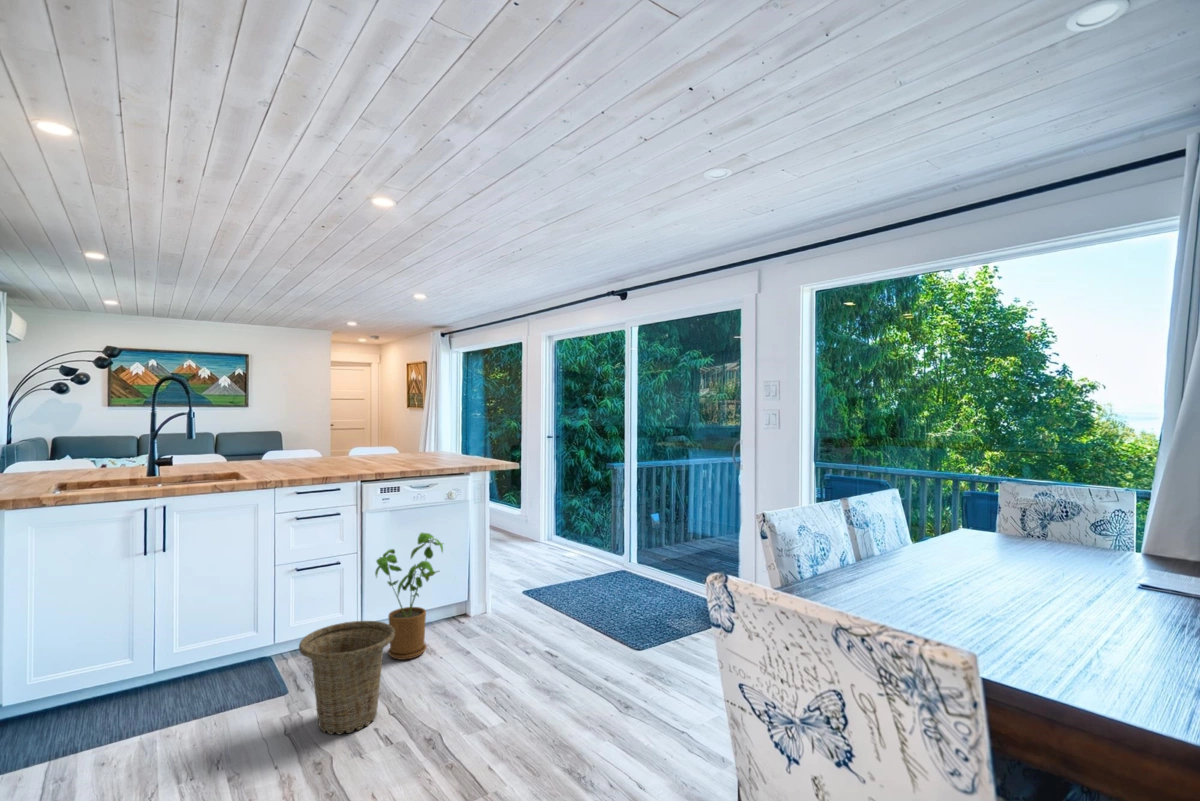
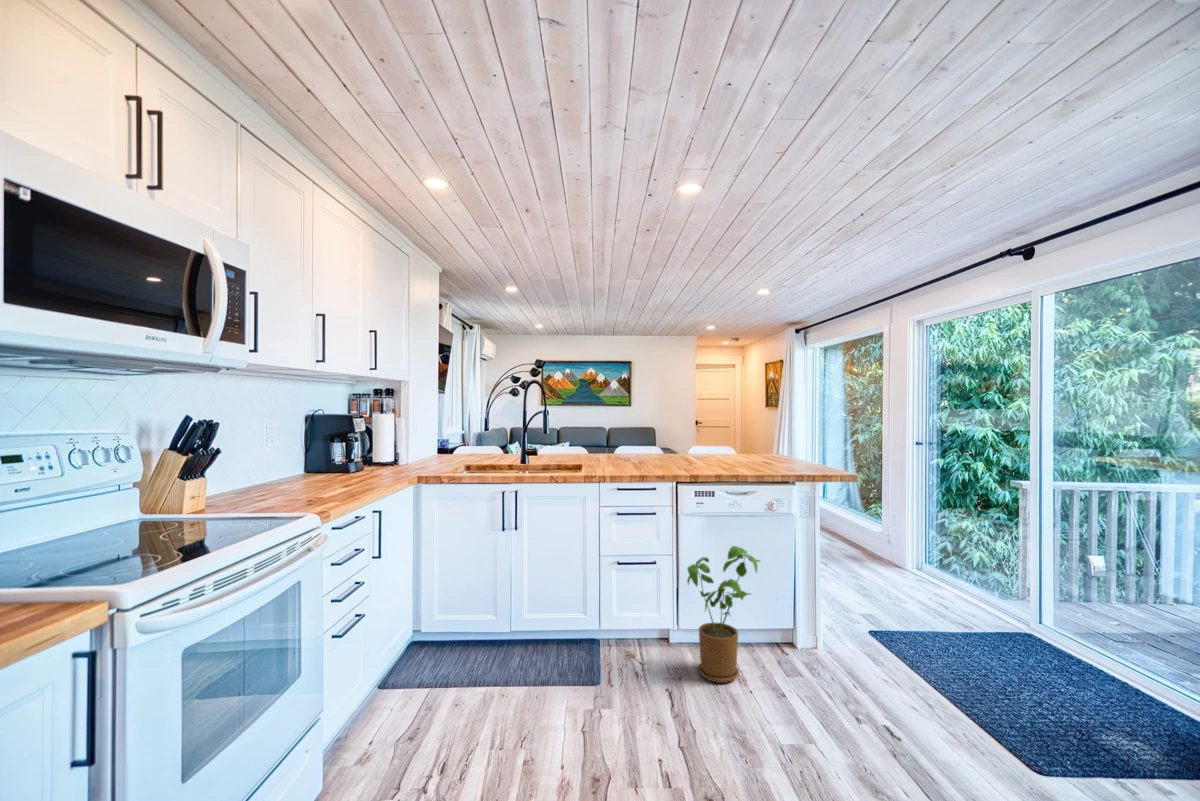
basket: present [299,621,395,734] -> none [591,632,685,760]

